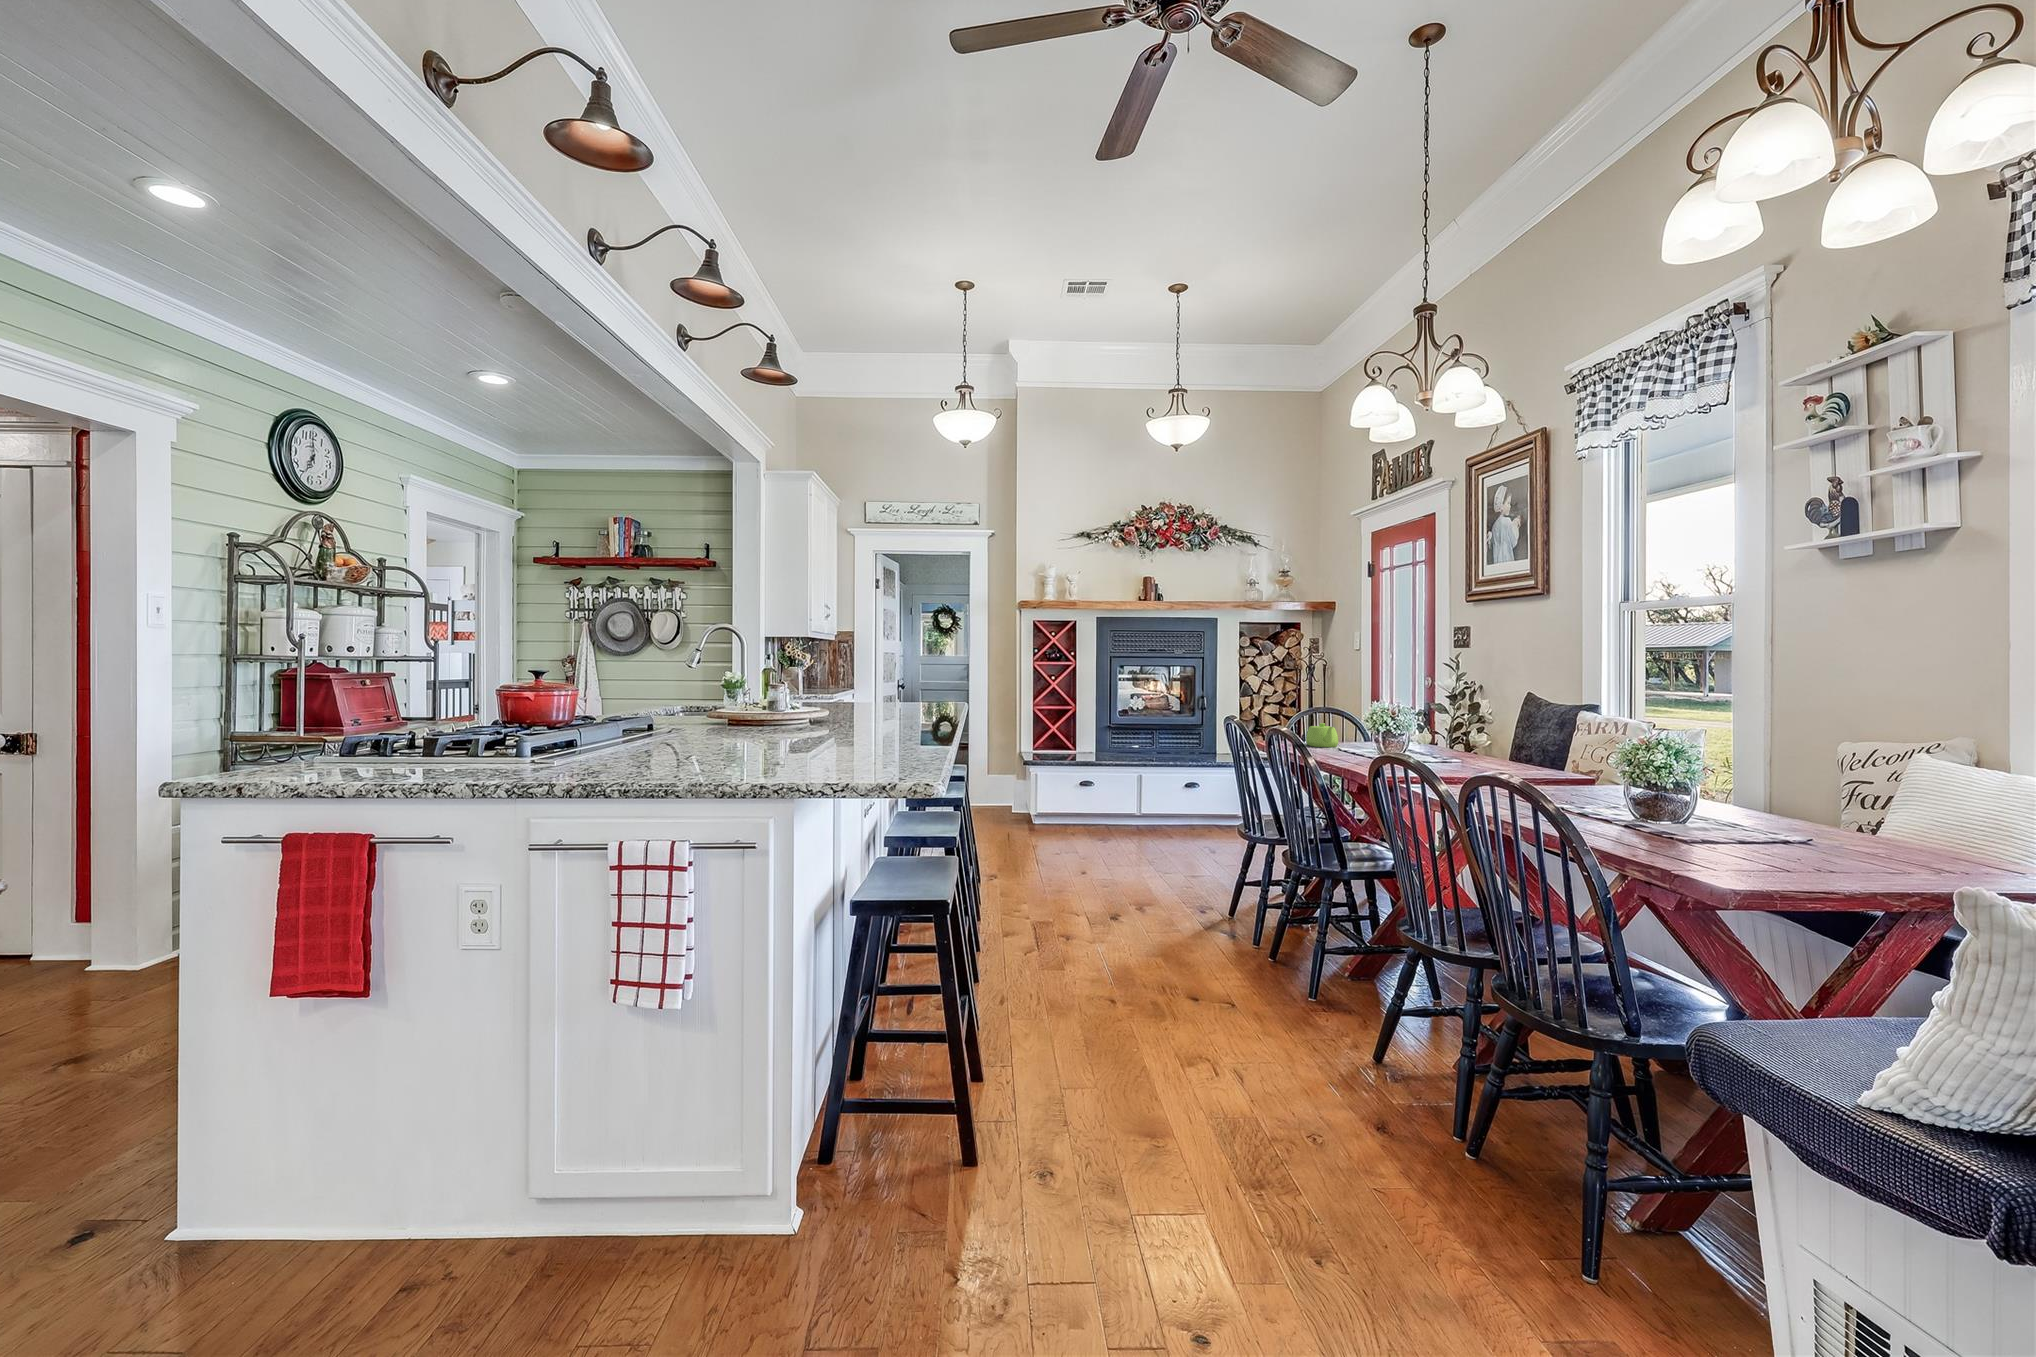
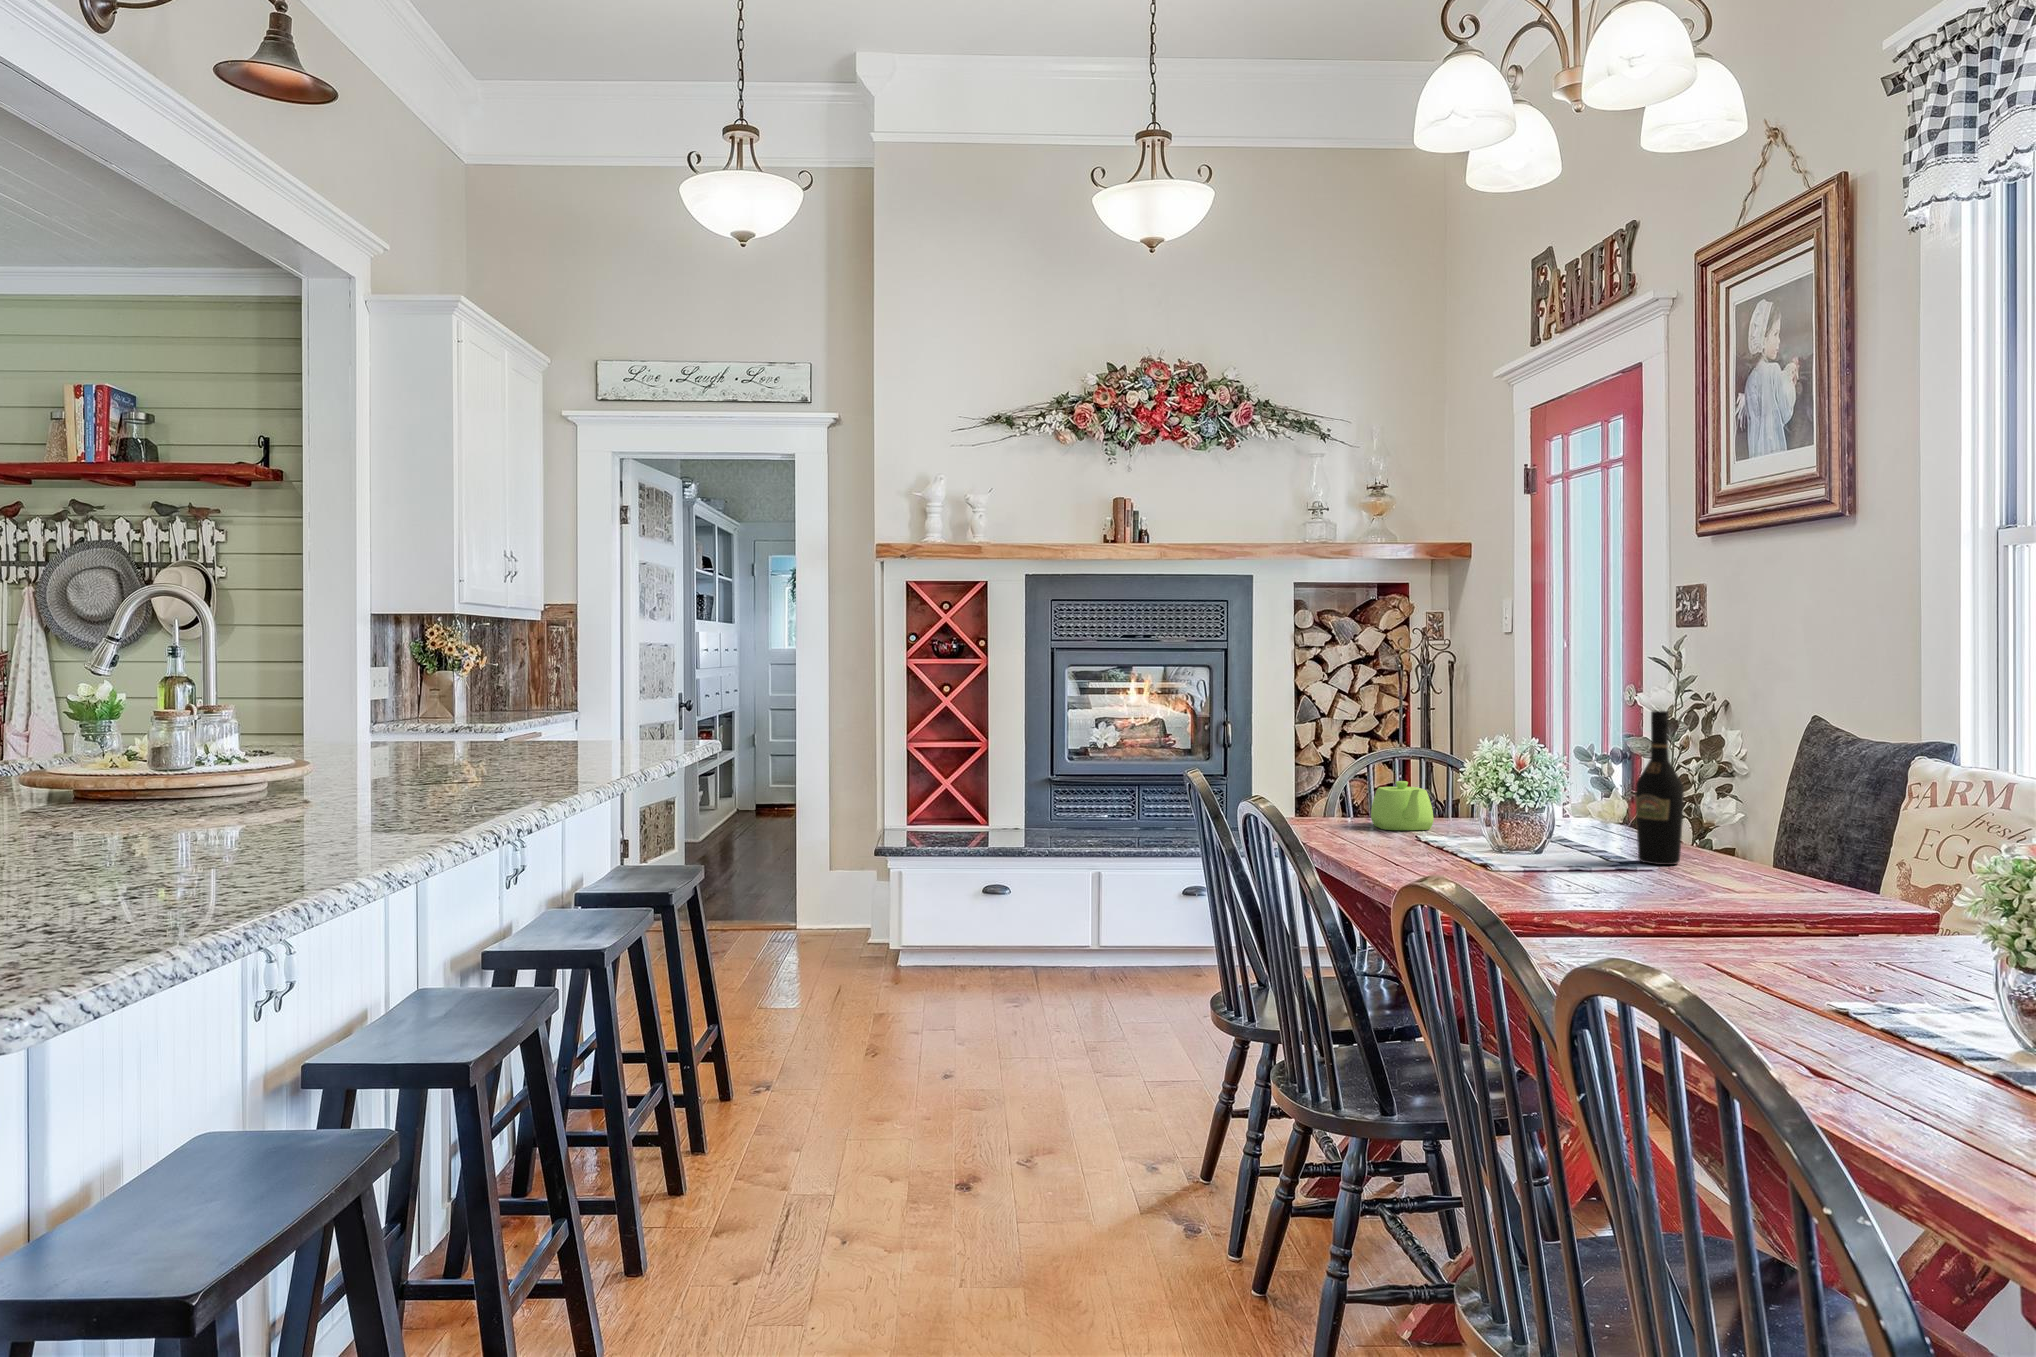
wine bottle: none [1444,688,1468,761] -> present [1635,711,1684,865]

